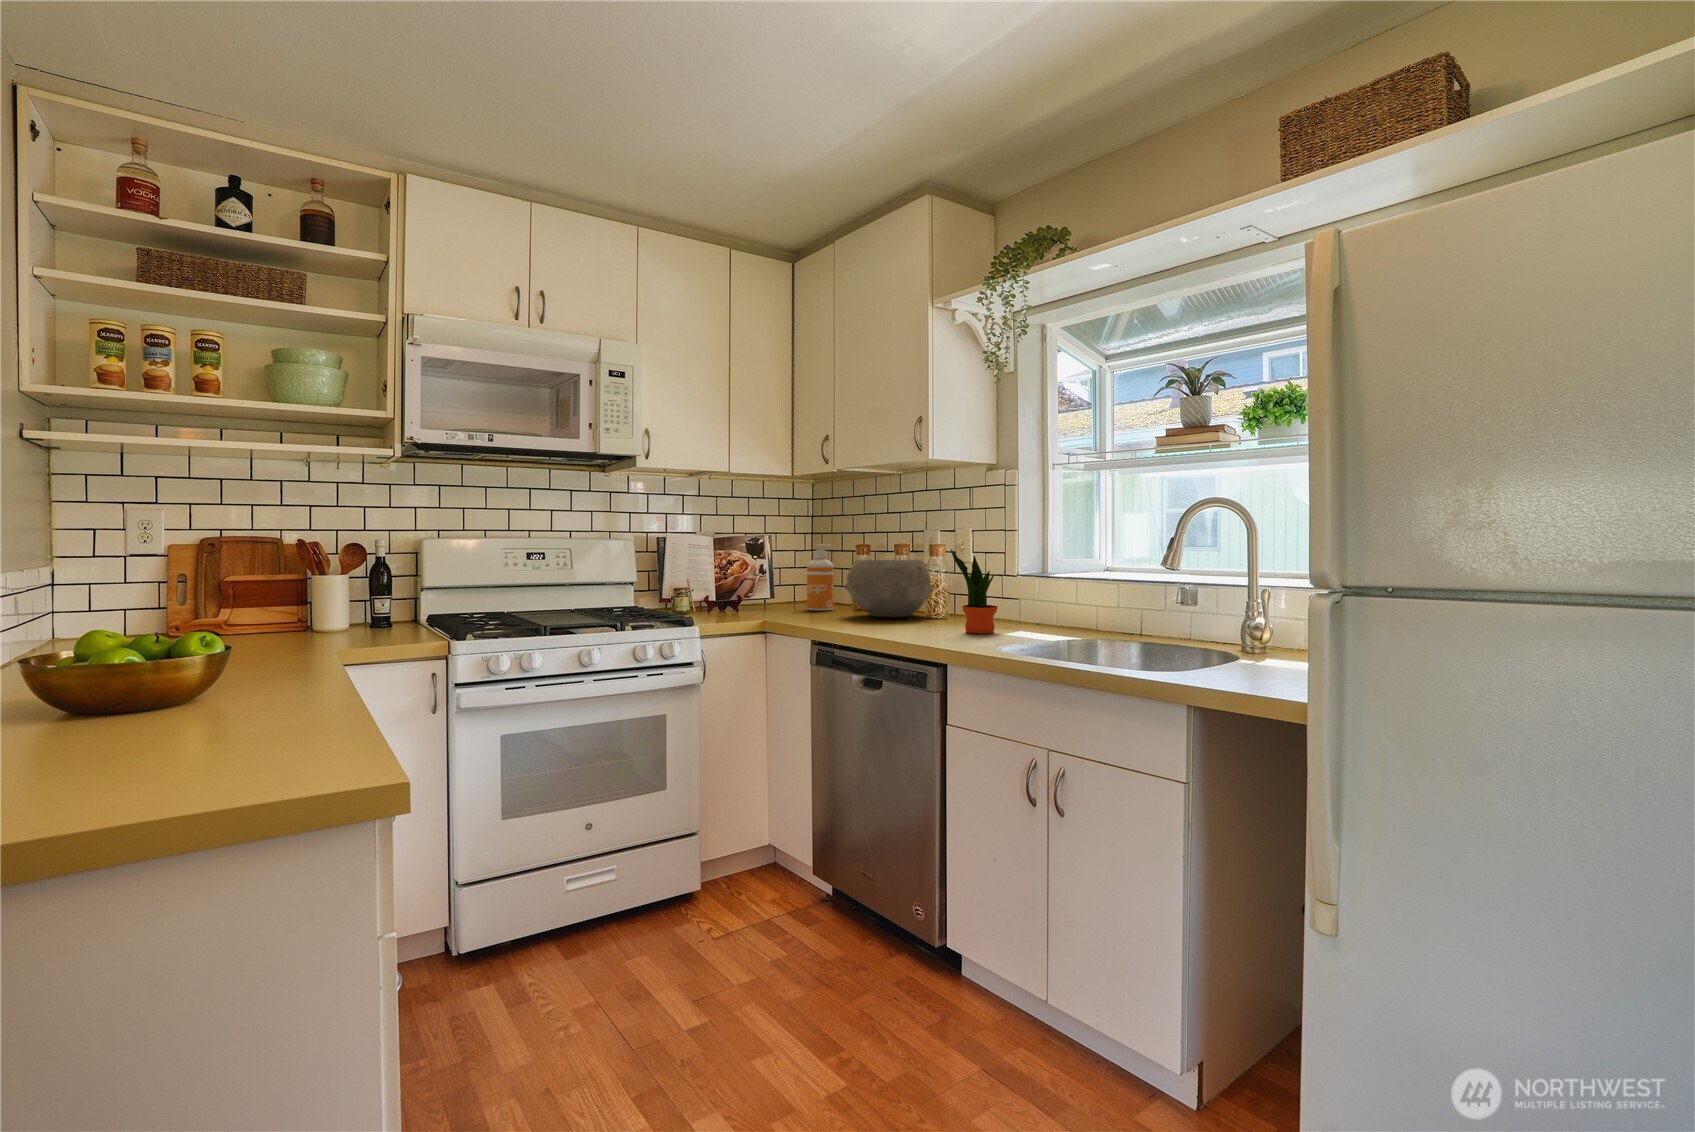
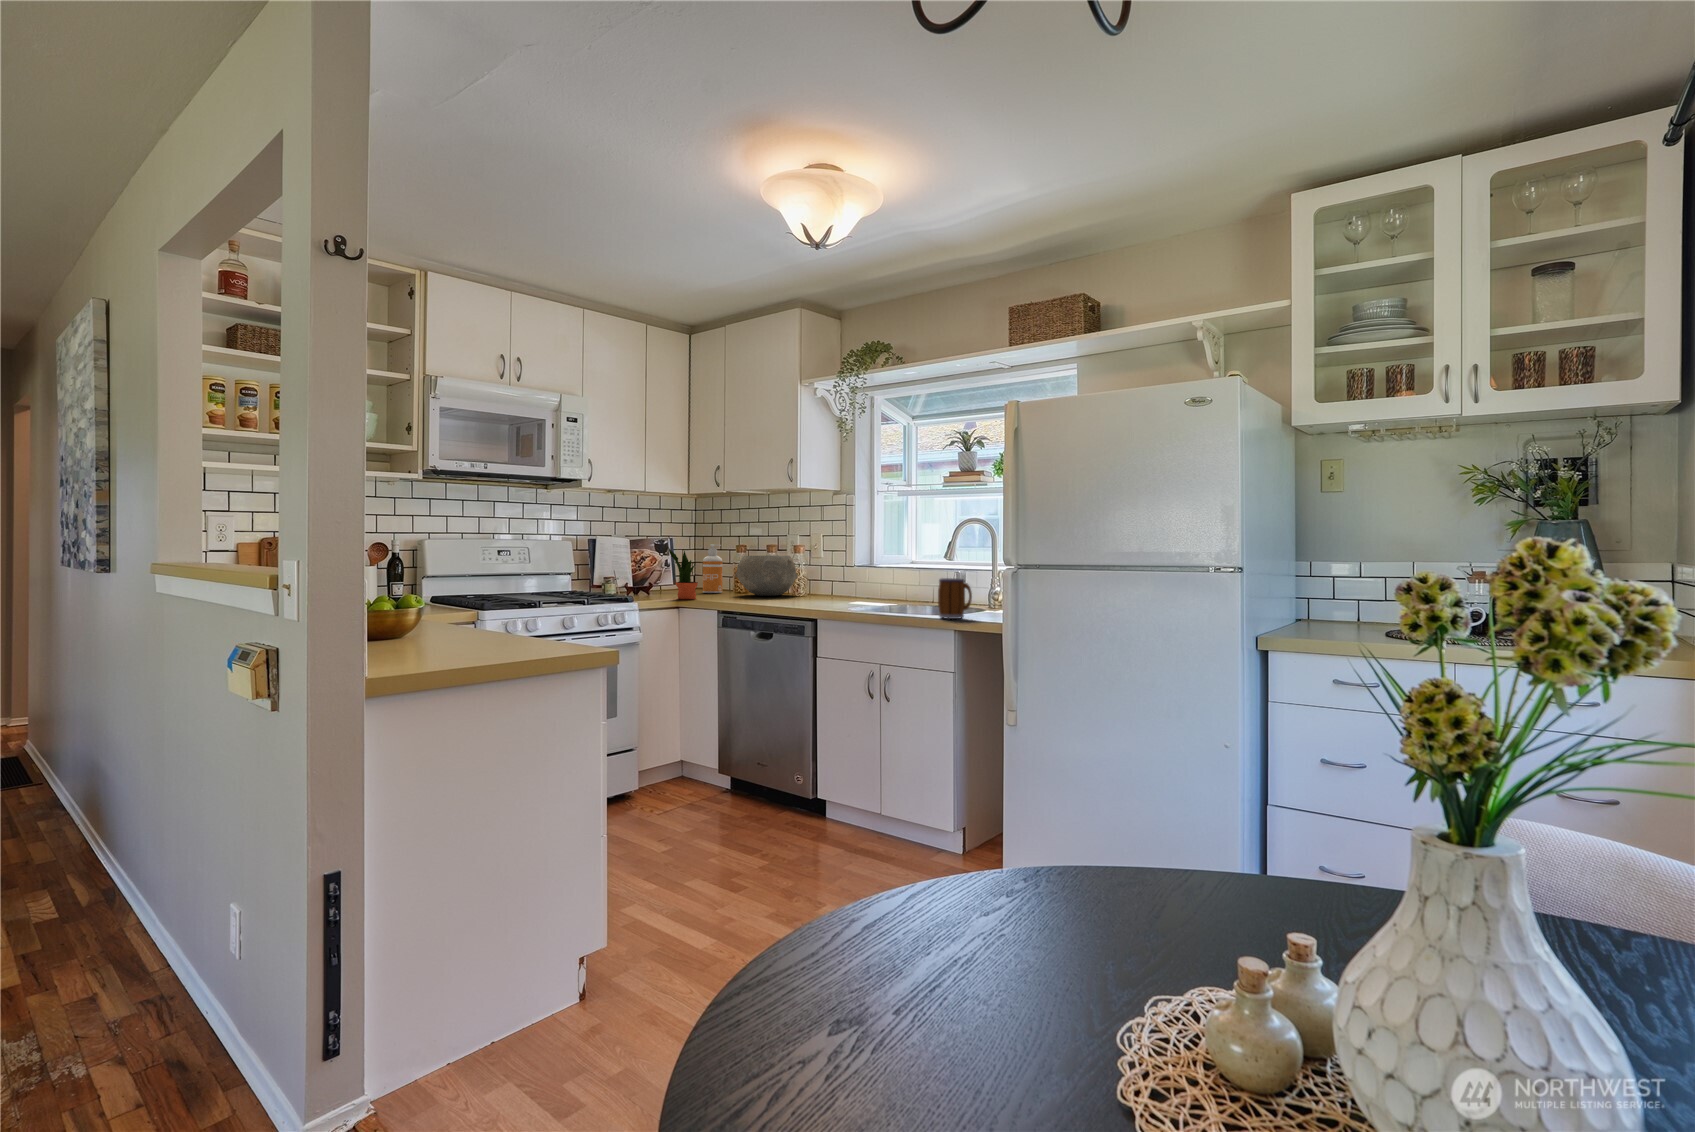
potted plant: present [951,549,998,634] -> present [668,547,698,599]
mug: none [1152,604,1218,679] -> present [938,578,972,619]

